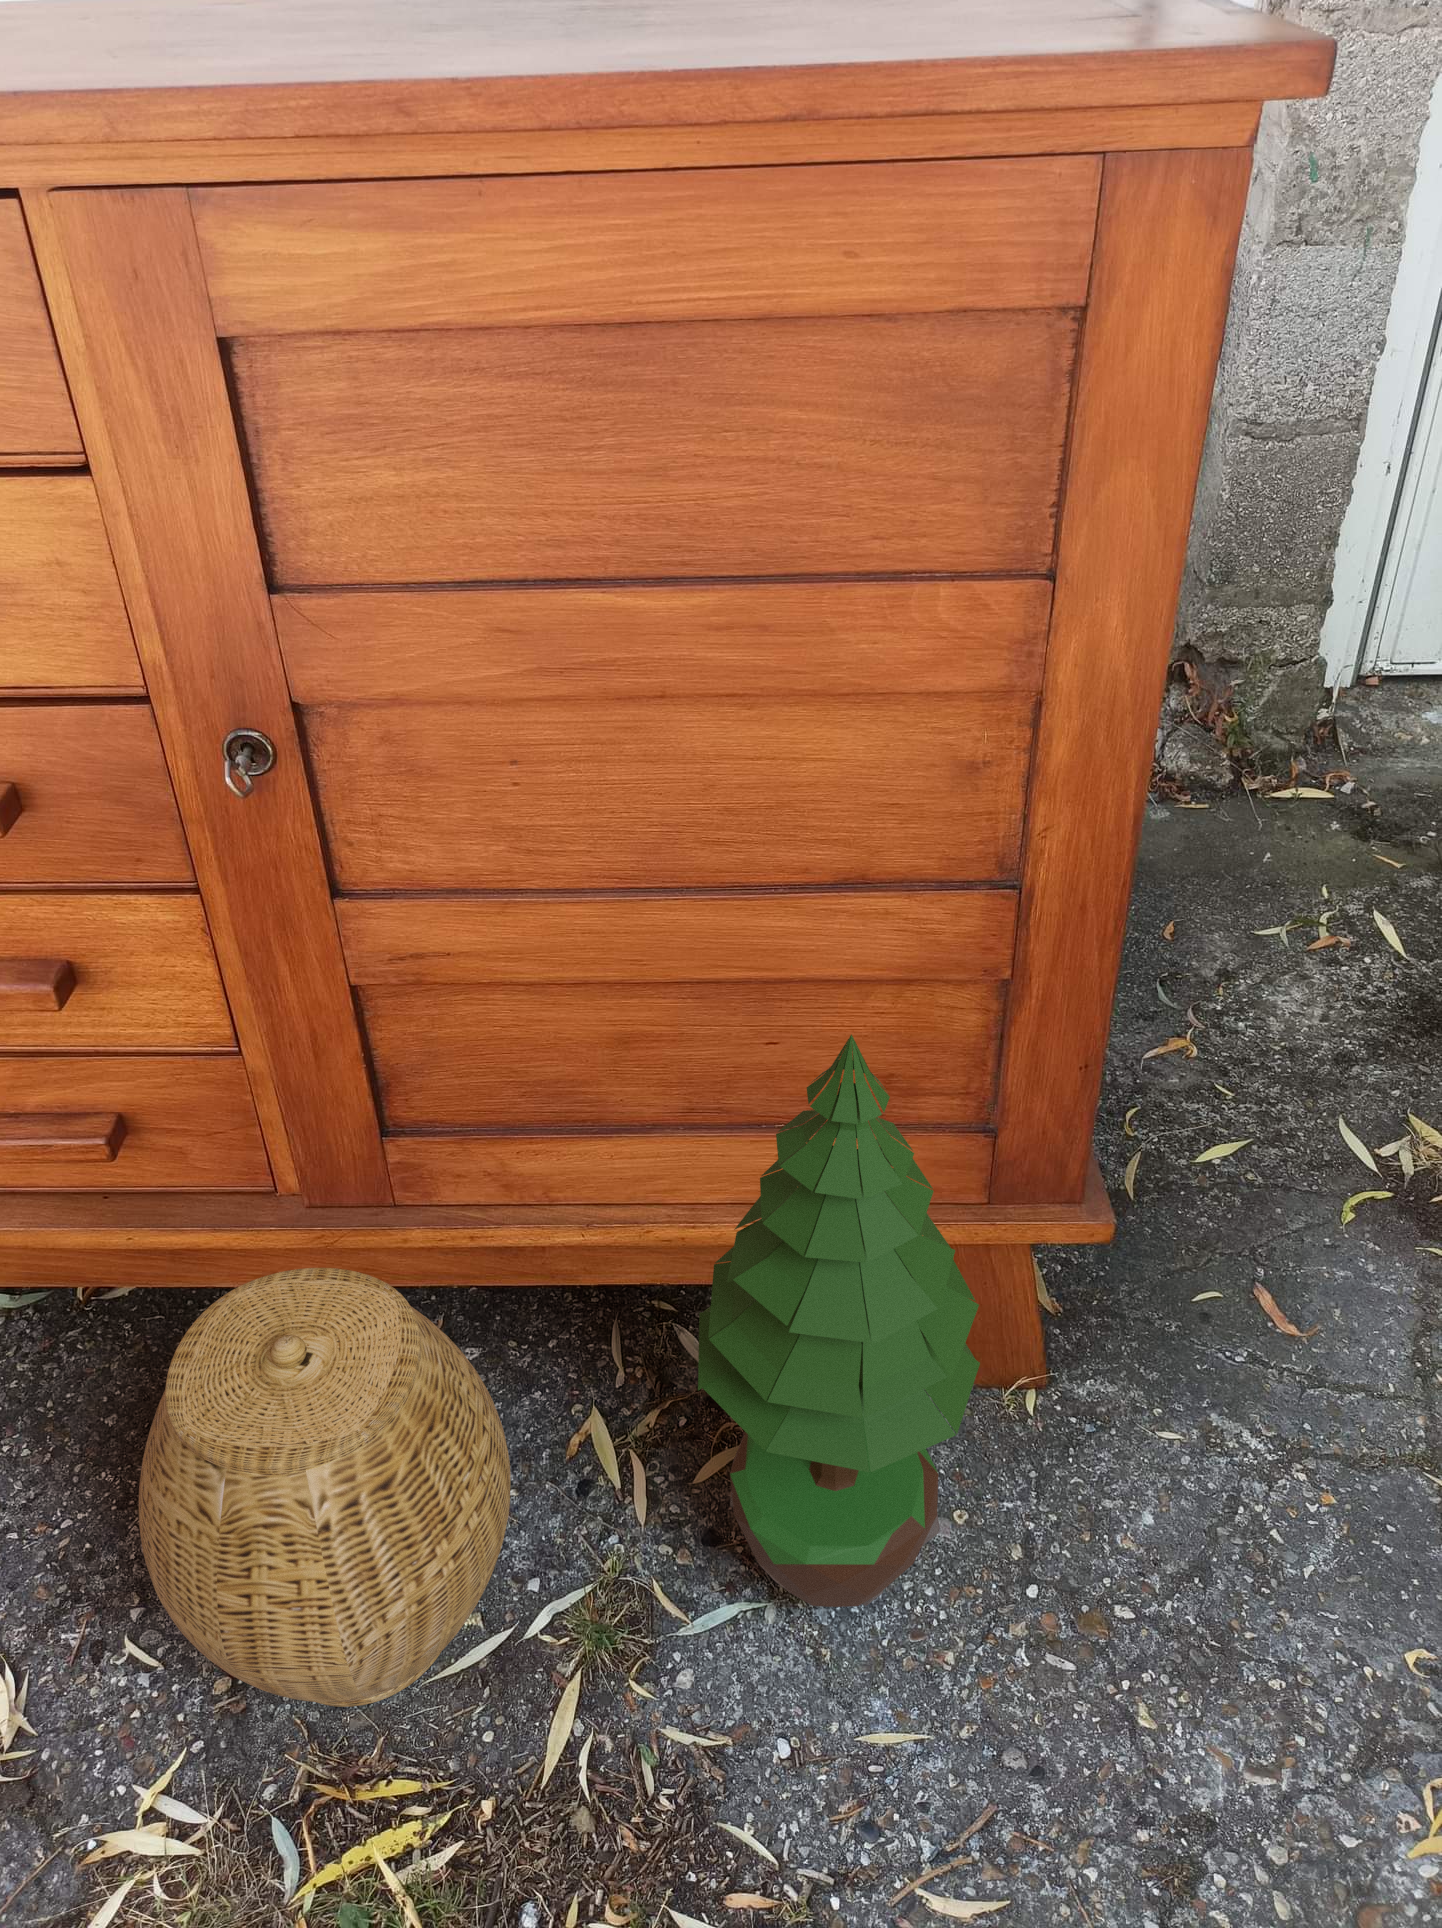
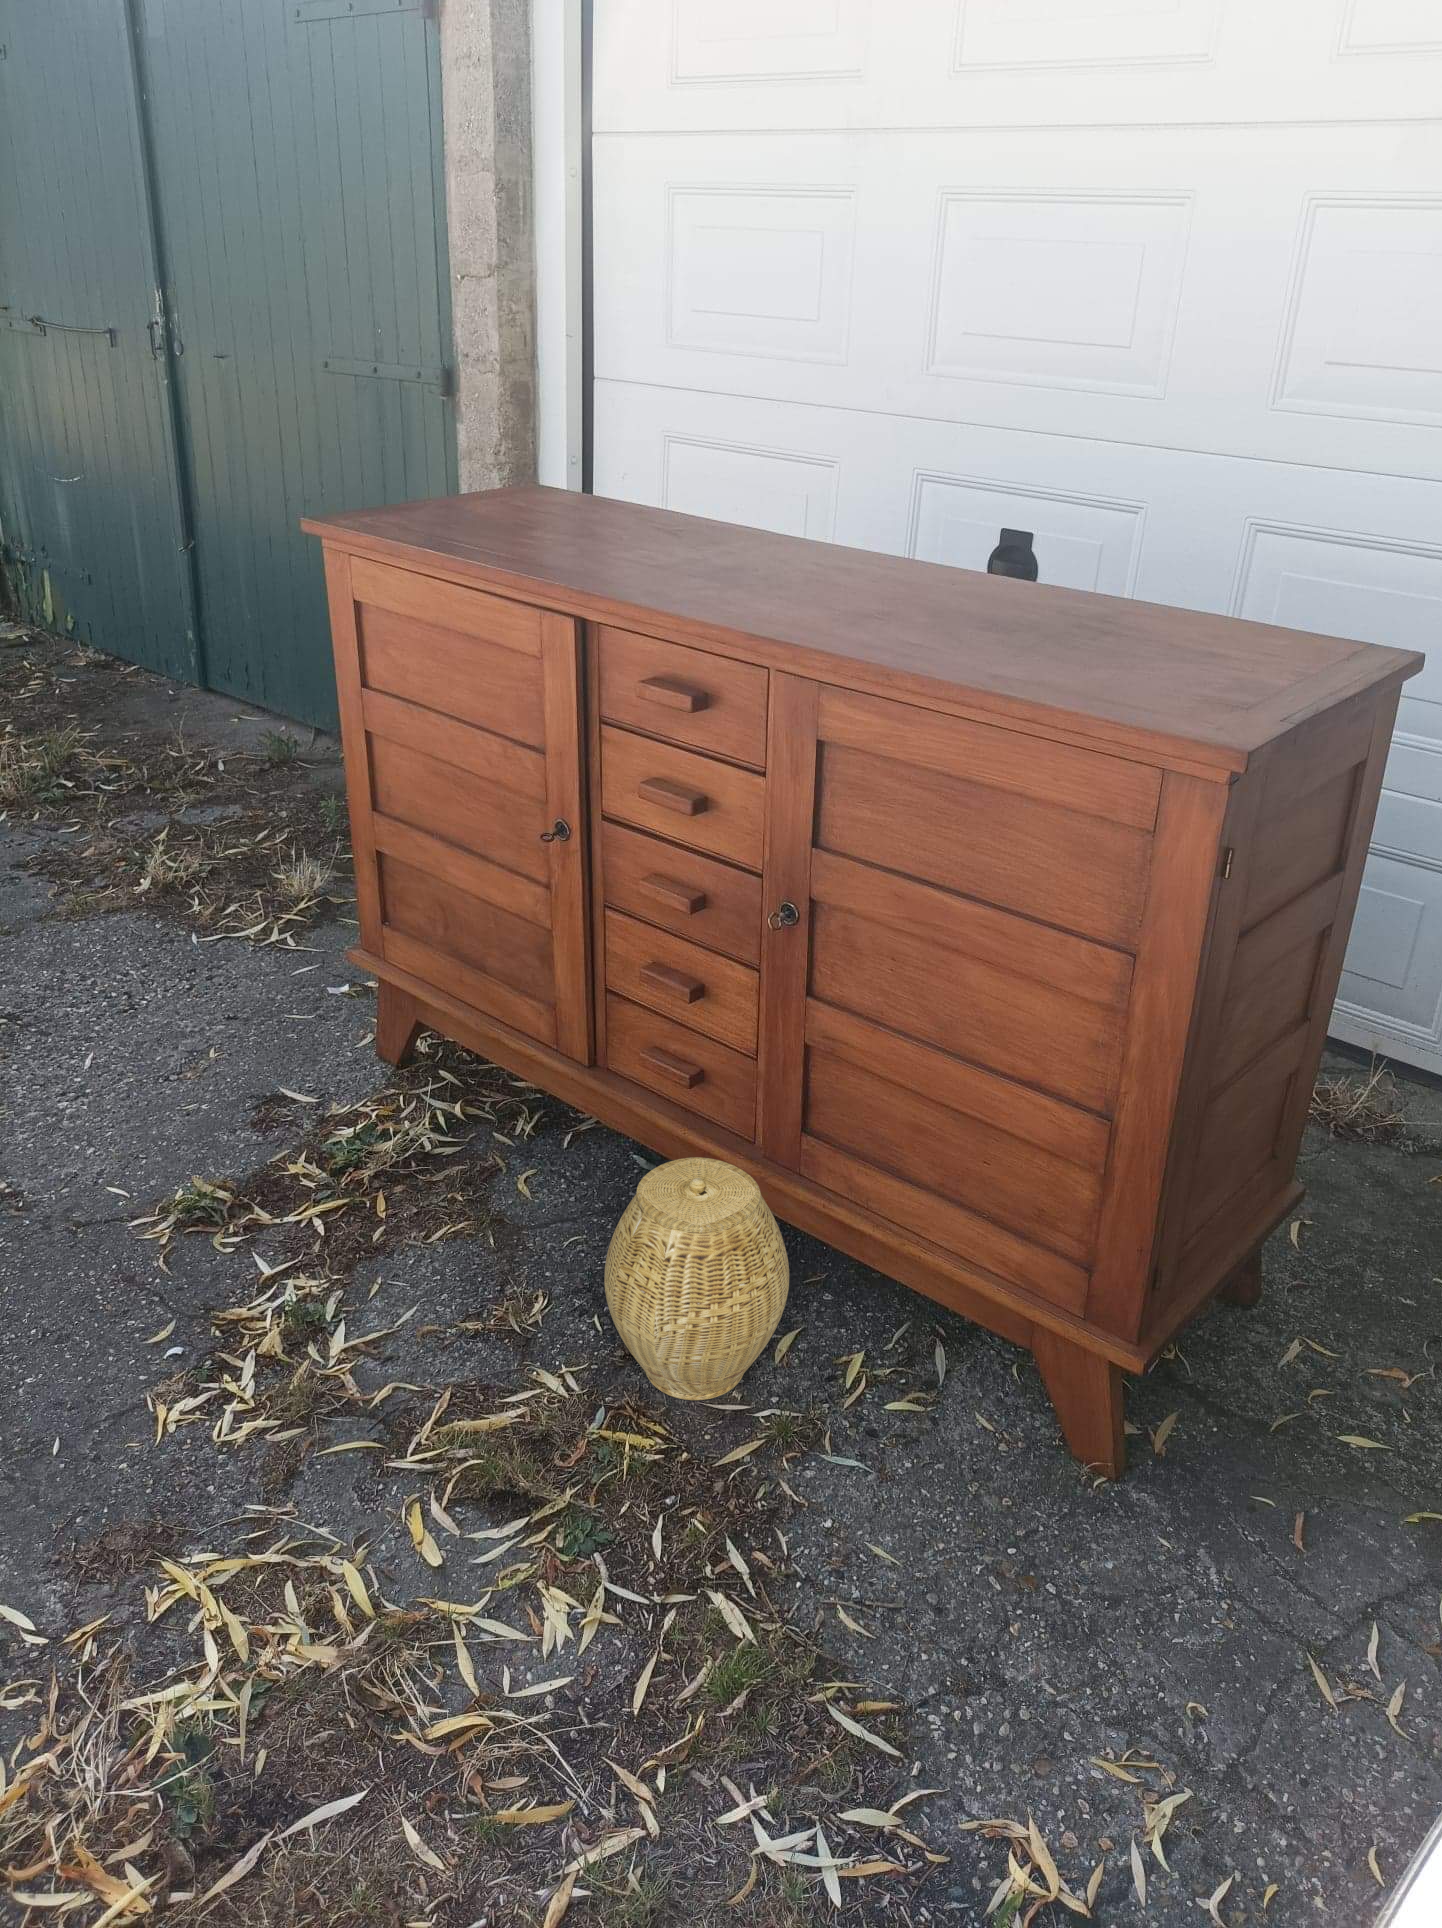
potted tree: present [698,1035,980,1607] -> none [854,1128,1010,1493]

